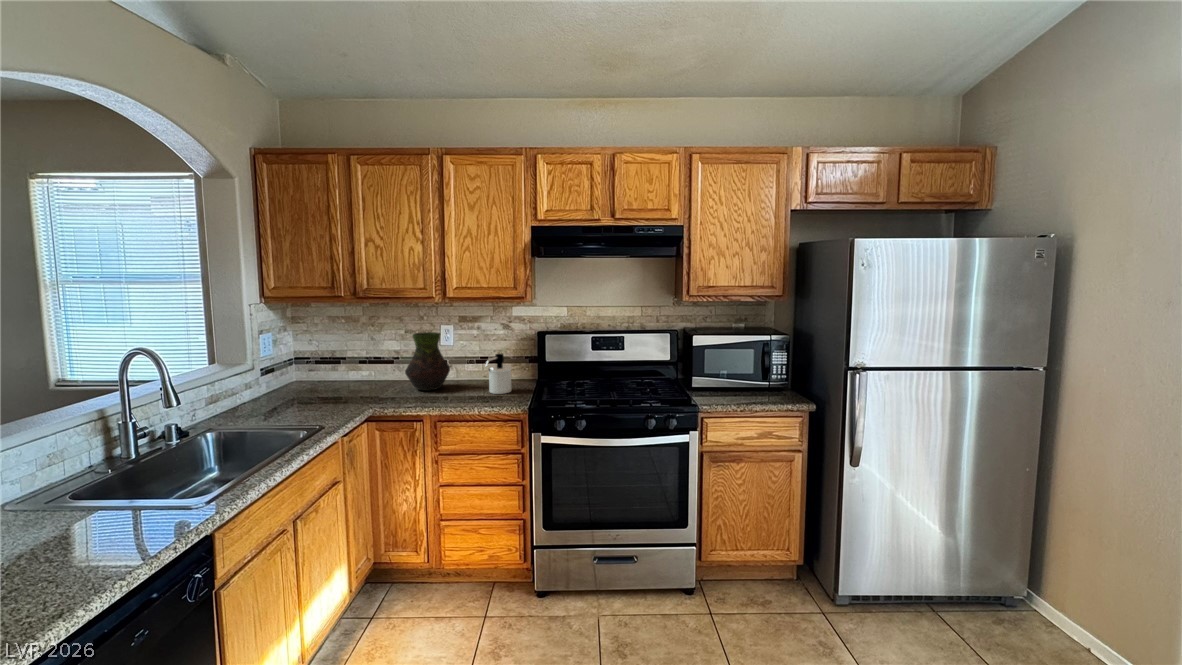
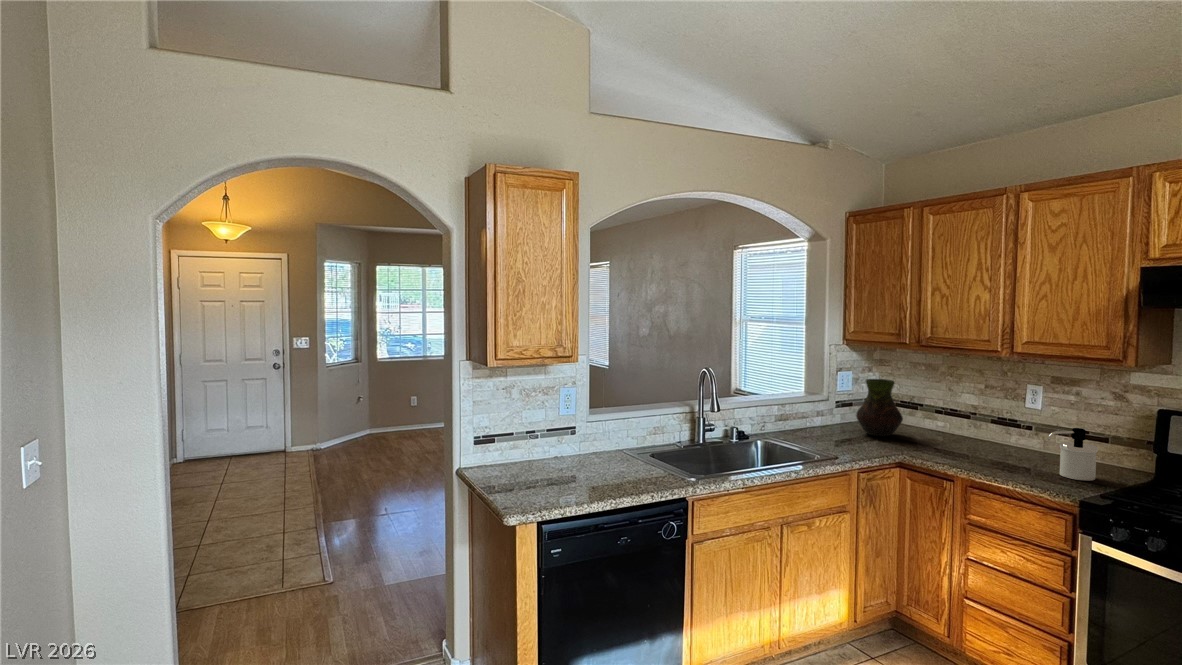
vase: present [405,332,450,390] -> present [856,379,903,436]

